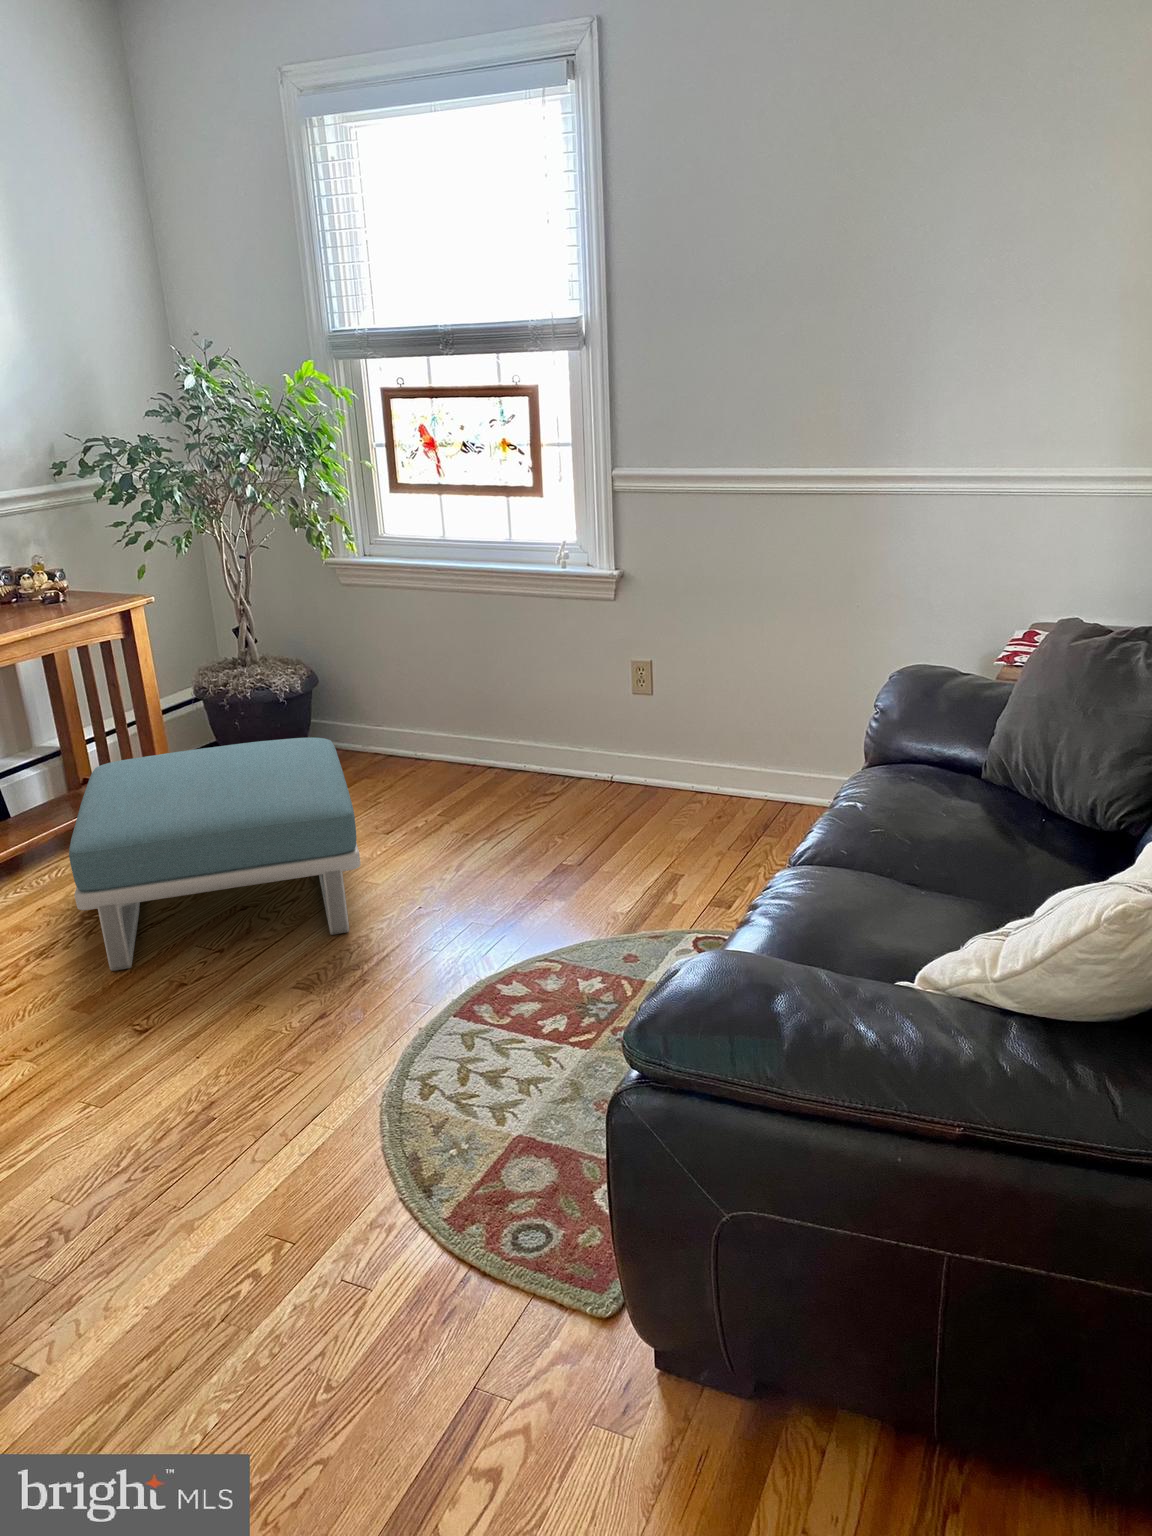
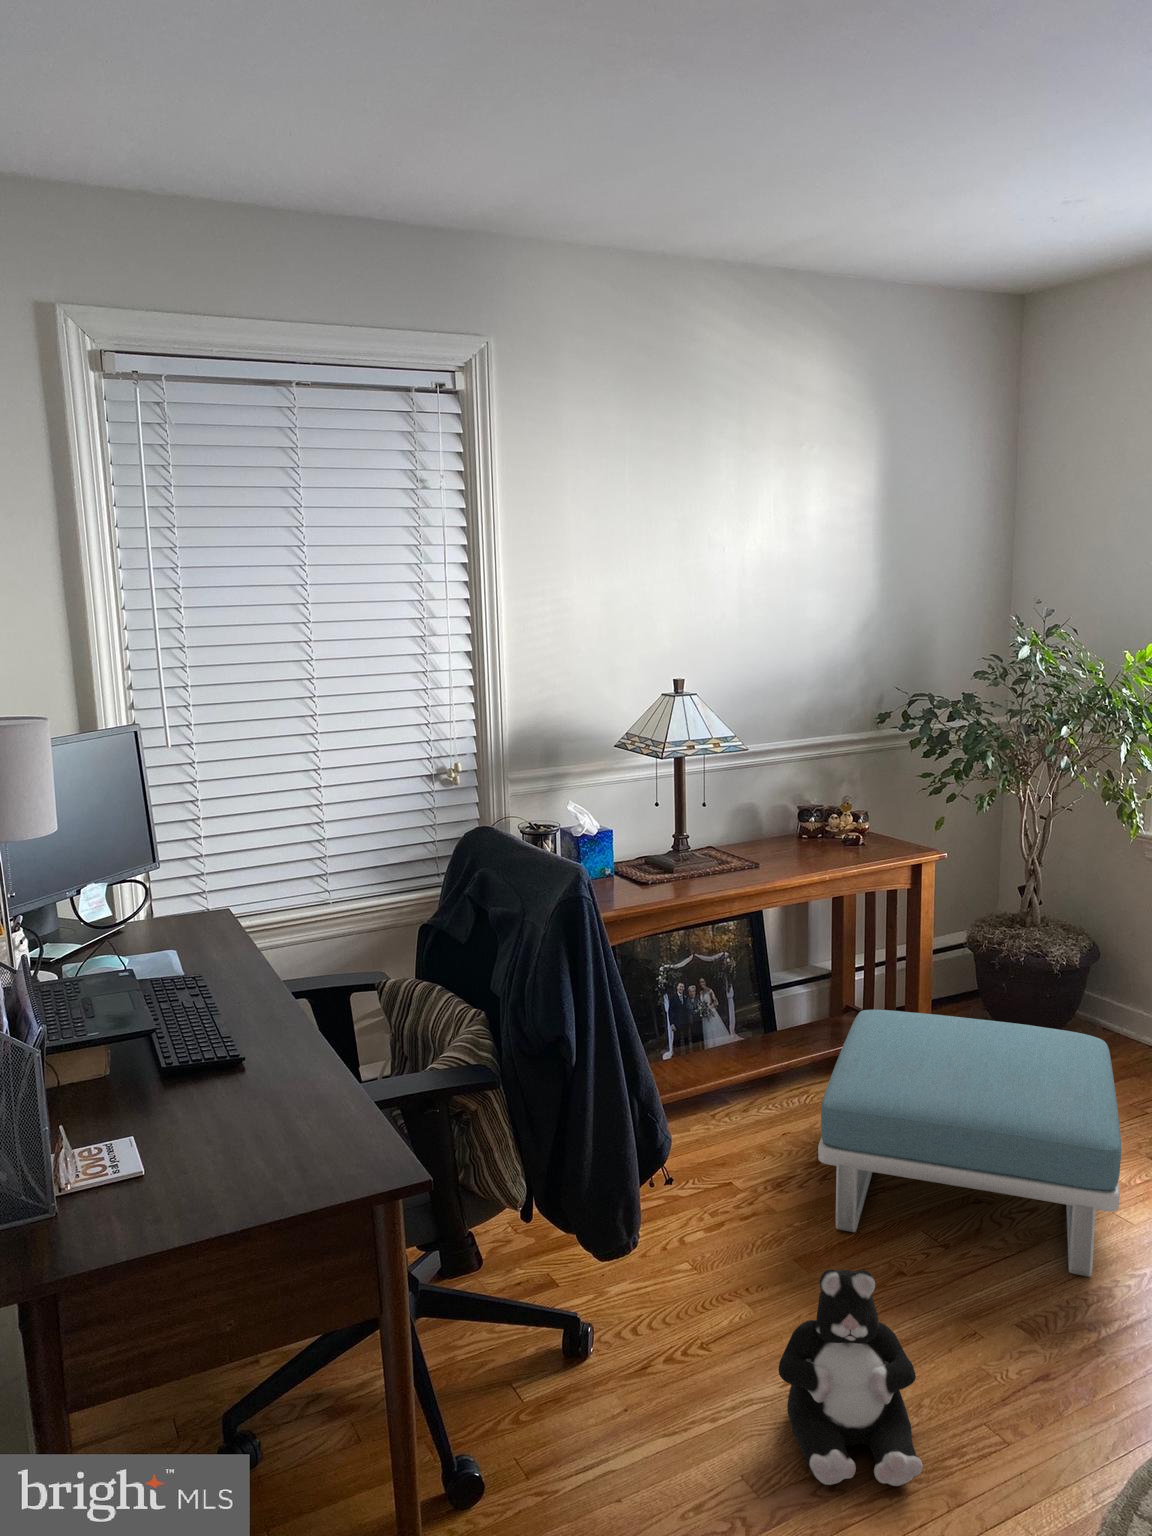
plush toy: none [71,967,227,1166] -> present [778,1269,923,1486]

